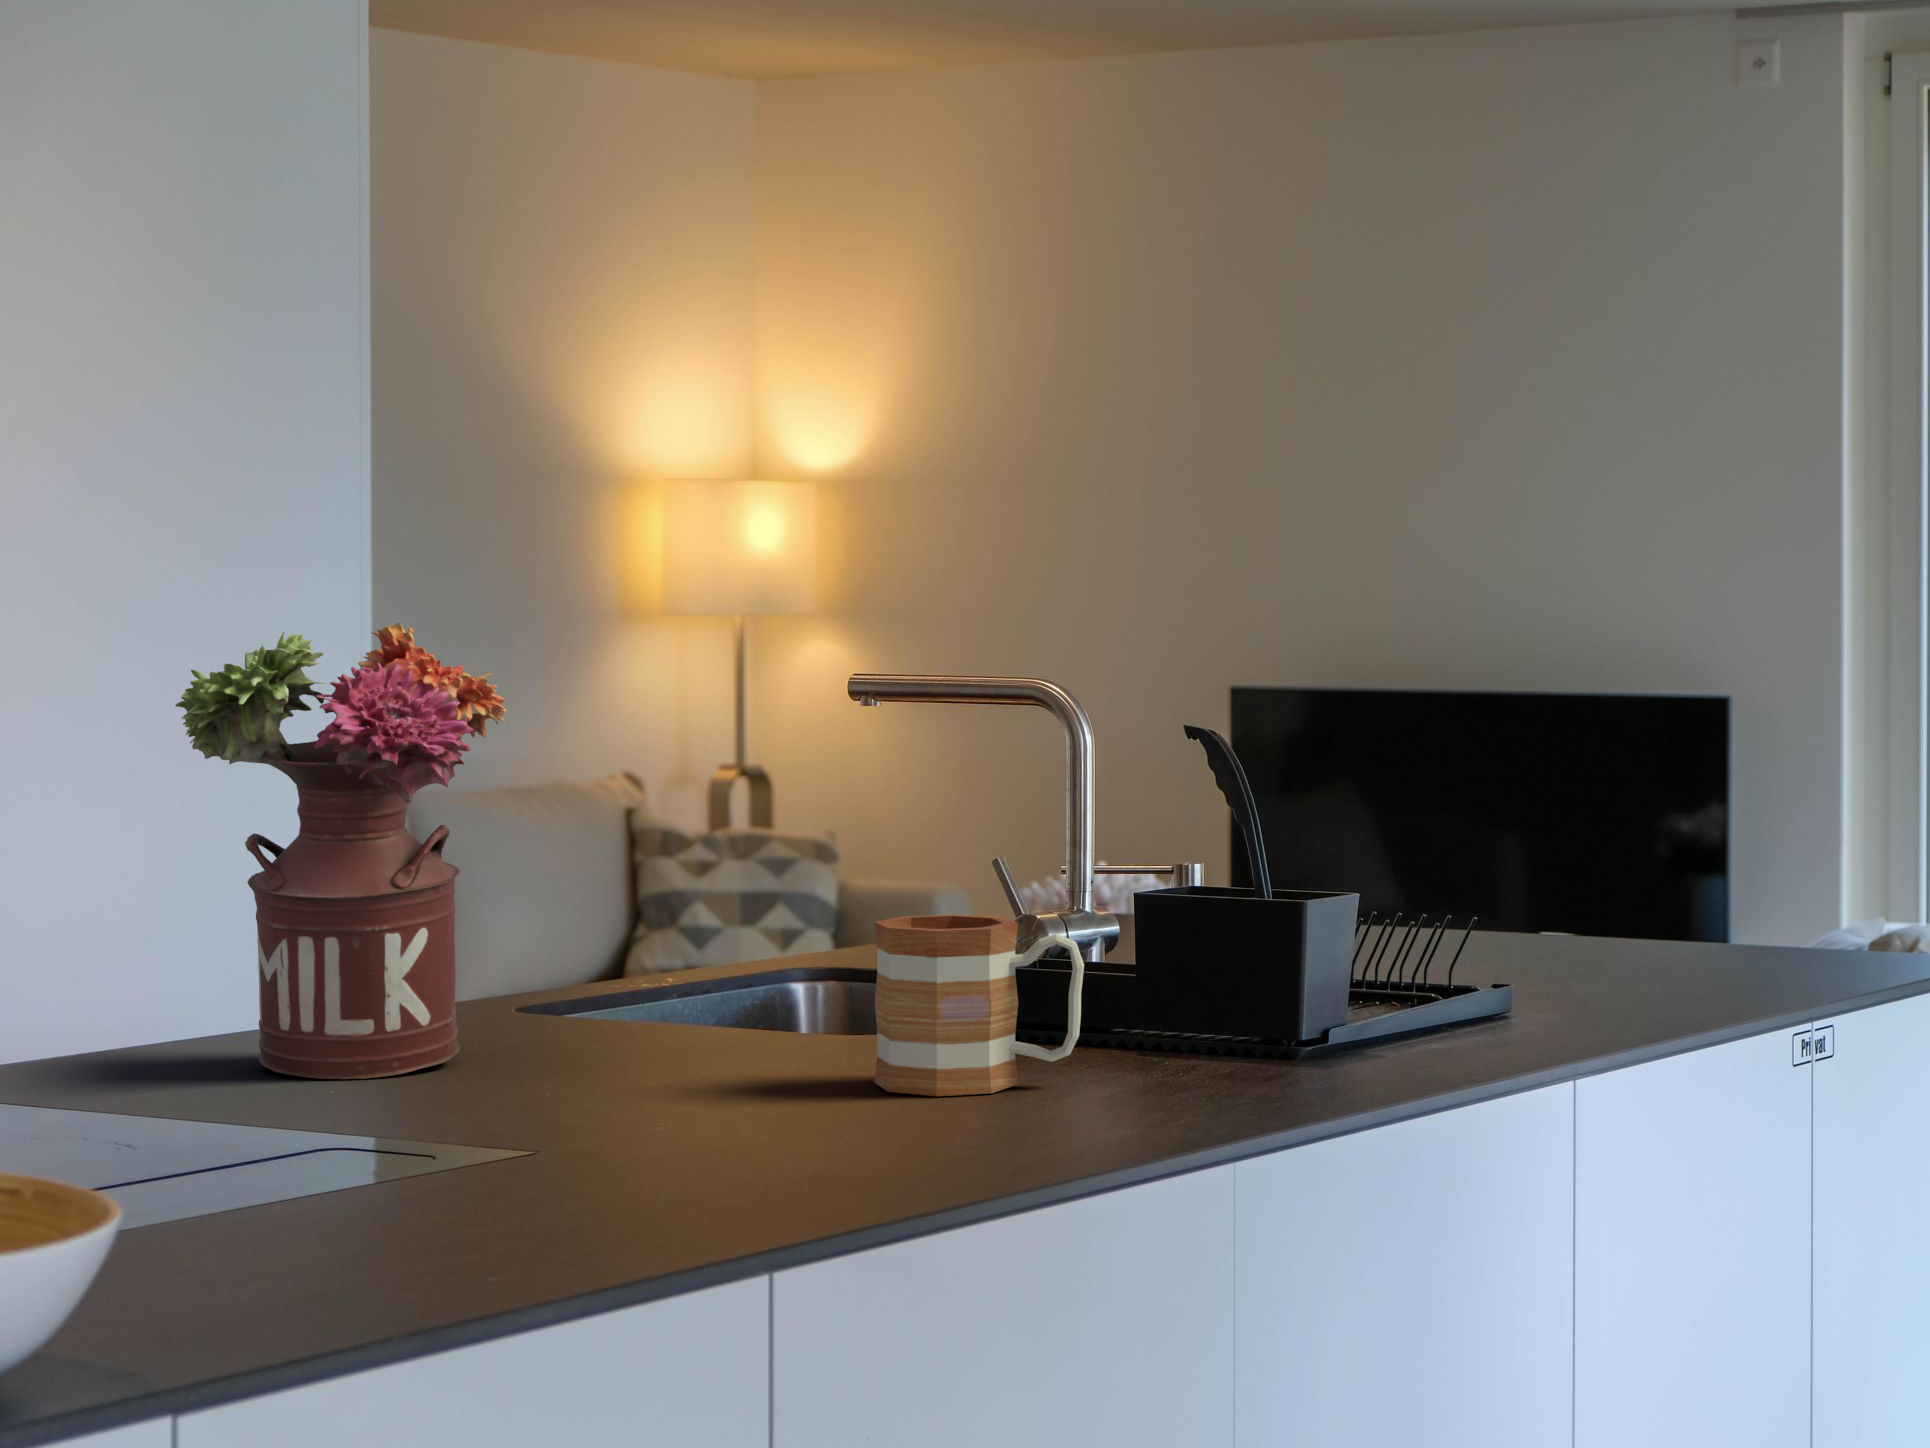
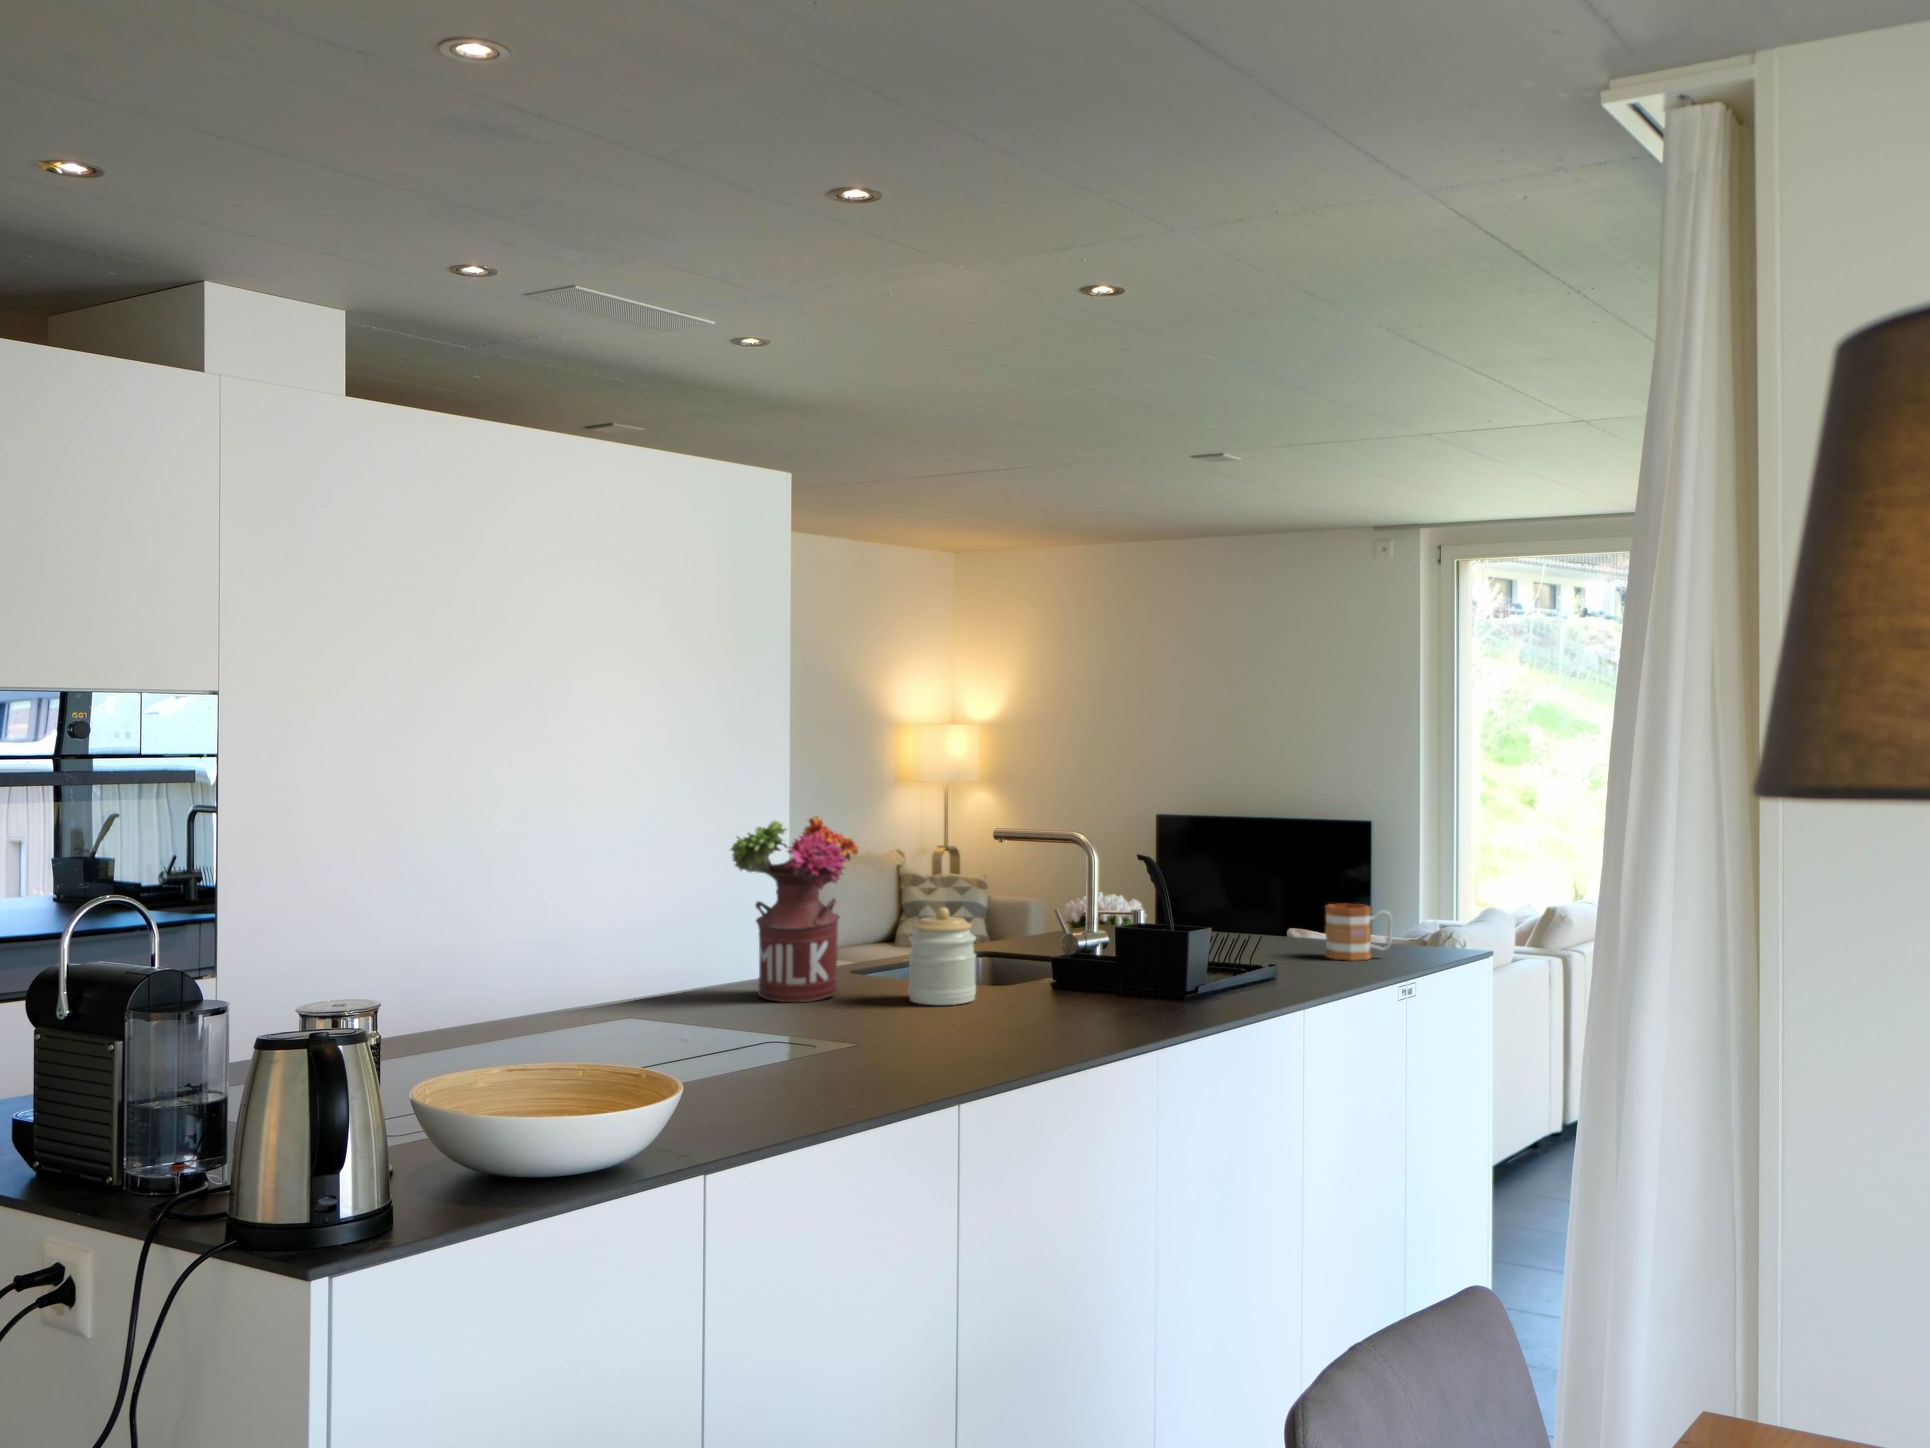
jar: none [630,843,798,1081] -> present [909,907,976,1005]
mug: present [874,914,1084,1096] -> present [1325,904,1393,961]

